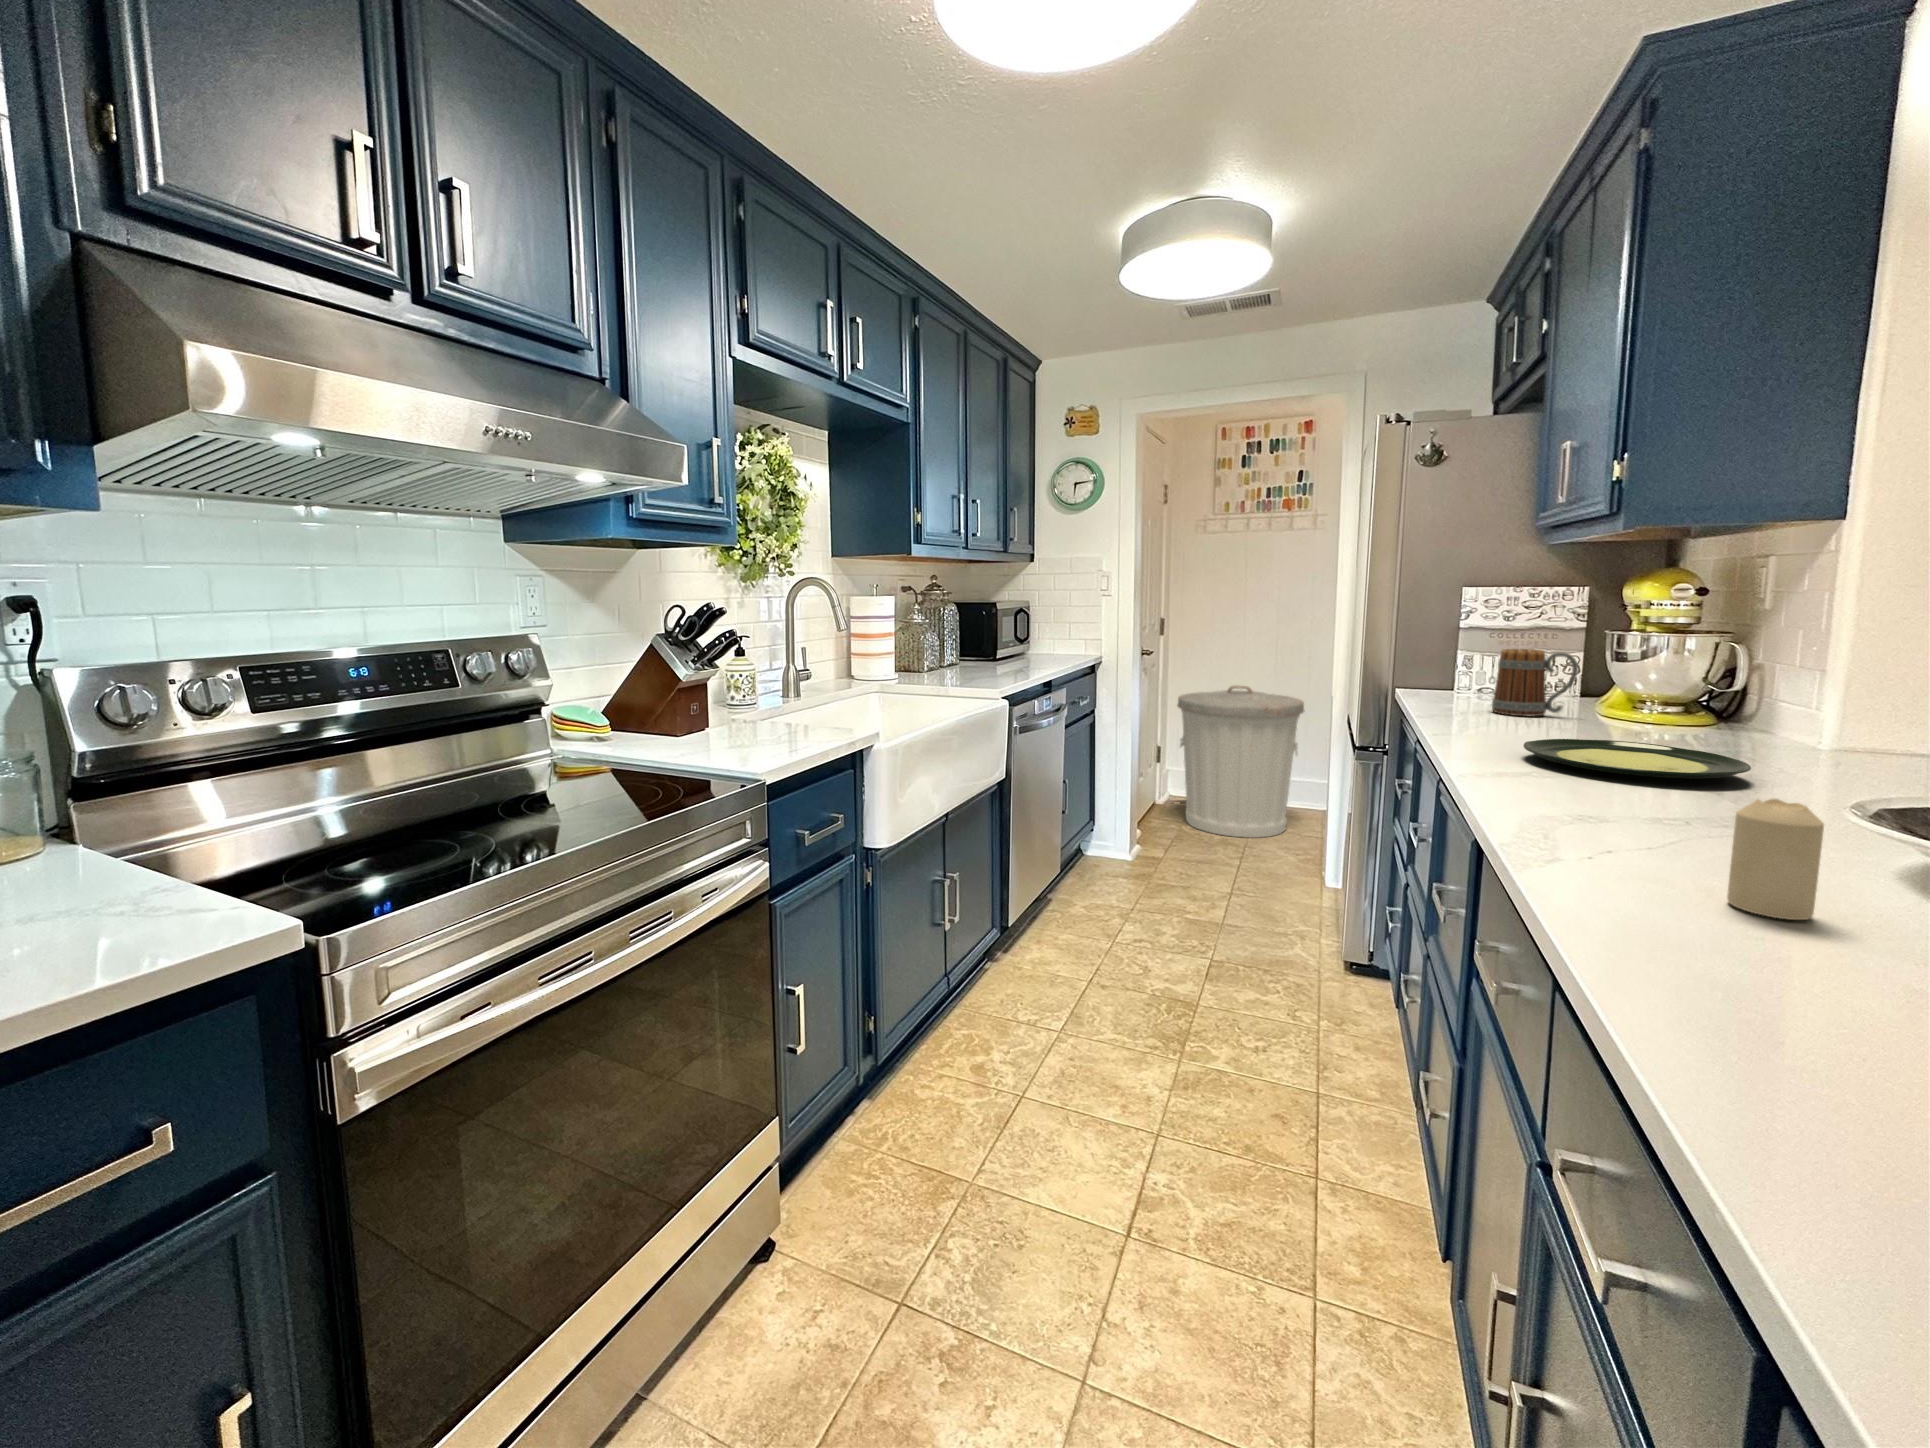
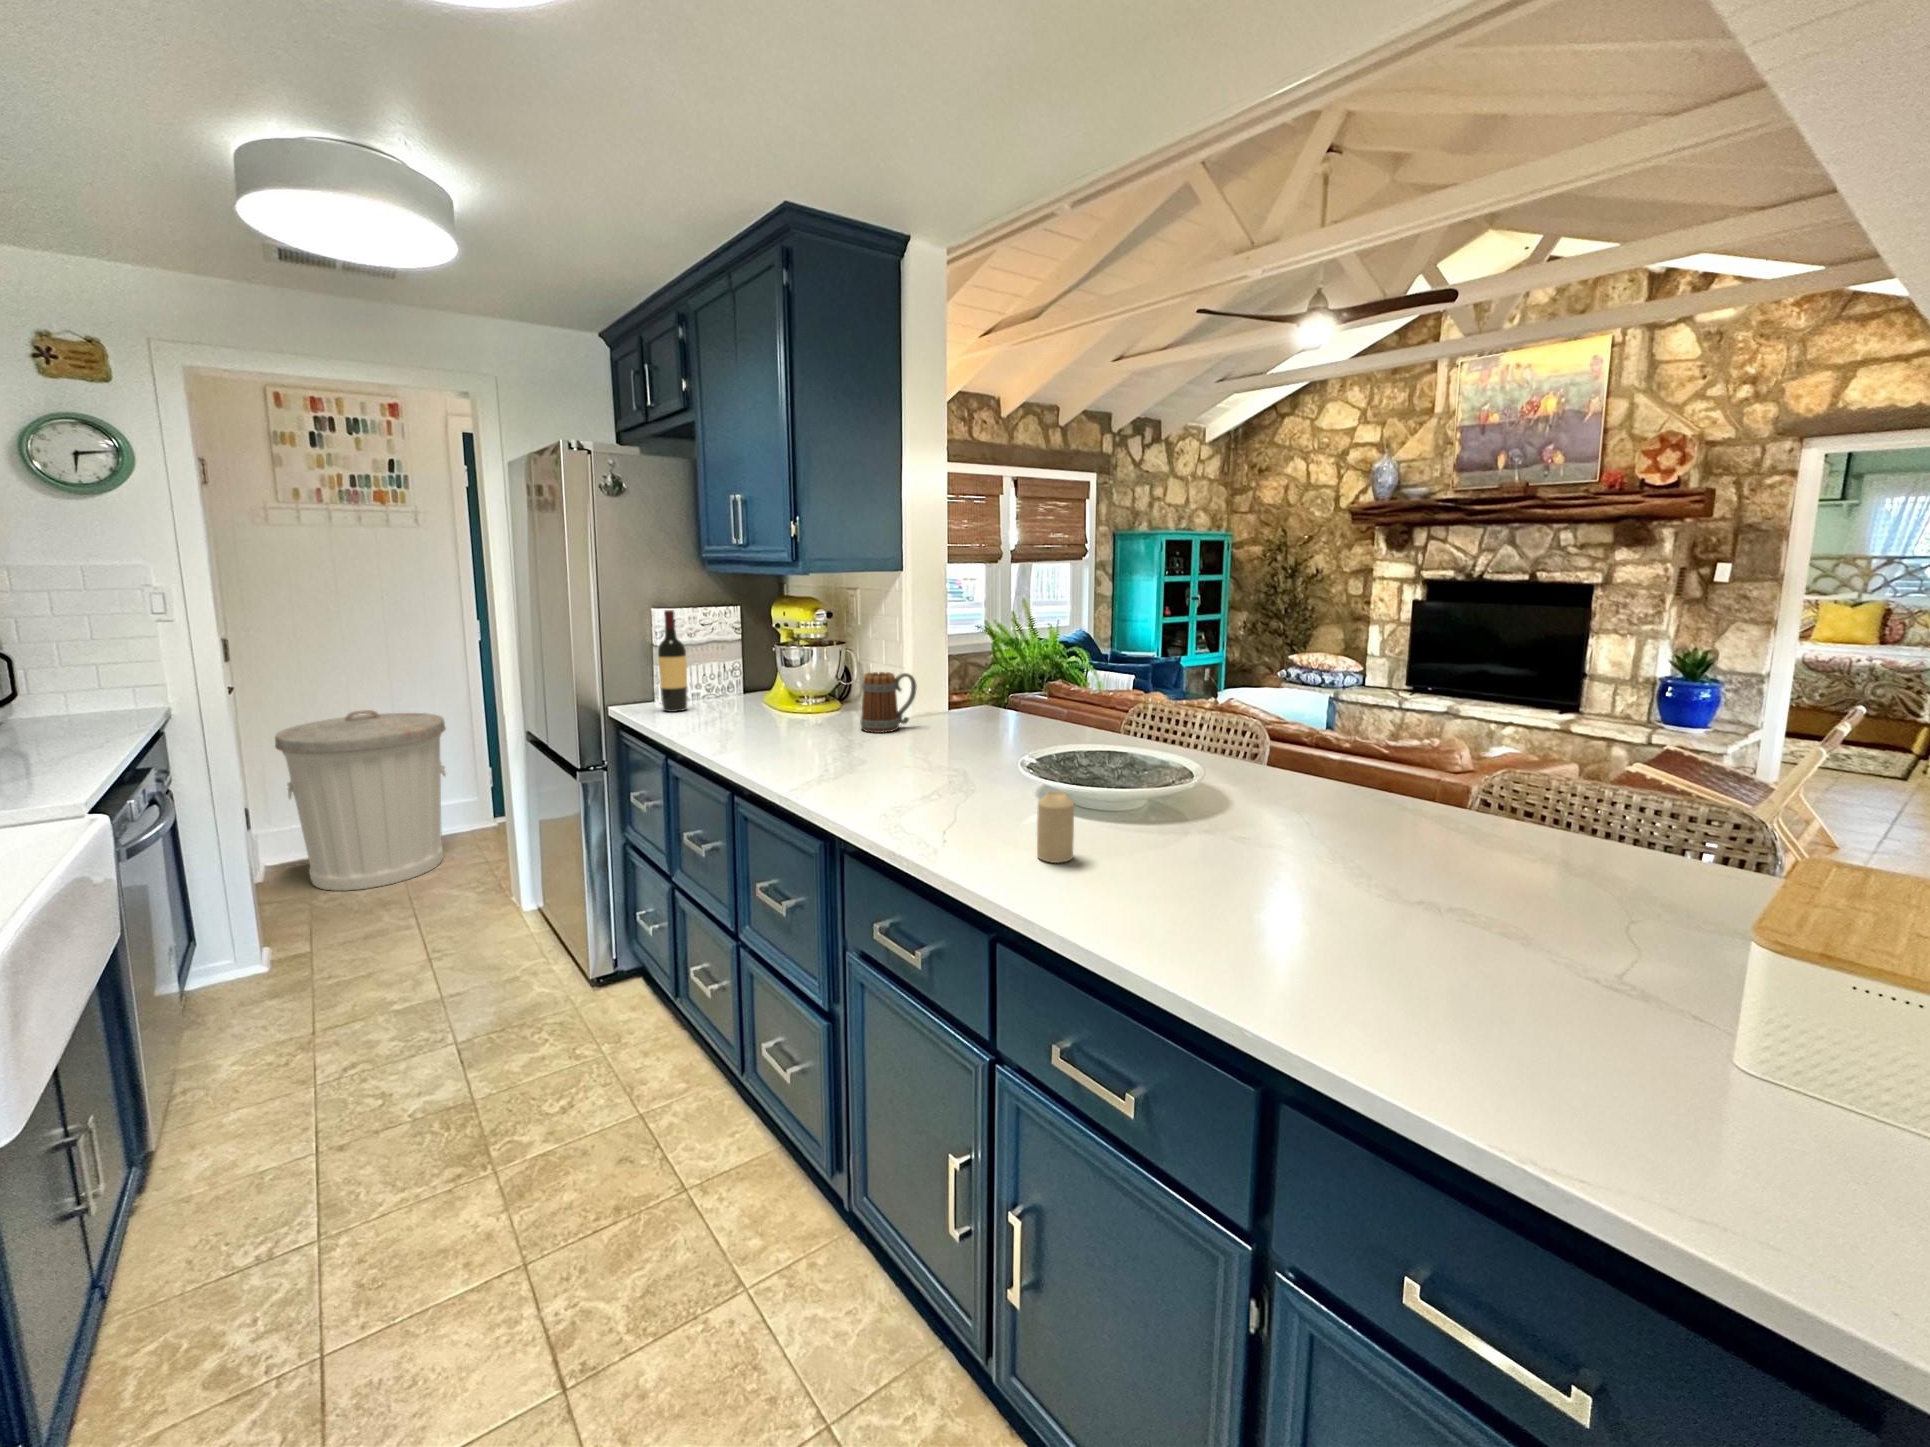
wine bottle: none [1453,586,1492,702] -> present [658,610,687,712]
mug: present [1492,649,1578,717] -> present [860,672,917,733]
plate: present [1523,739,1751,778] -> none [794,737,919,769]

